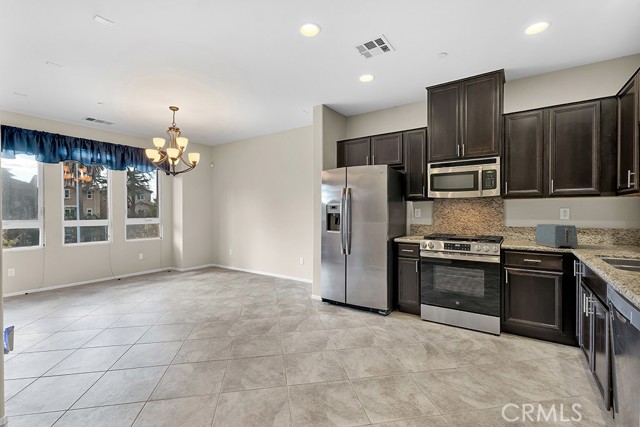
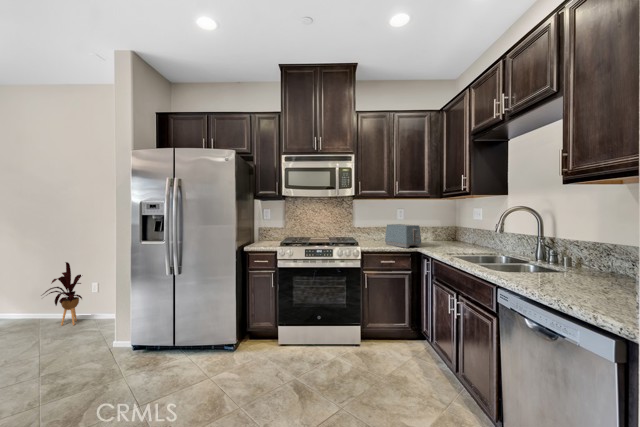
house plant: none [275,243,295,283] -> present [44,262,82,325]

